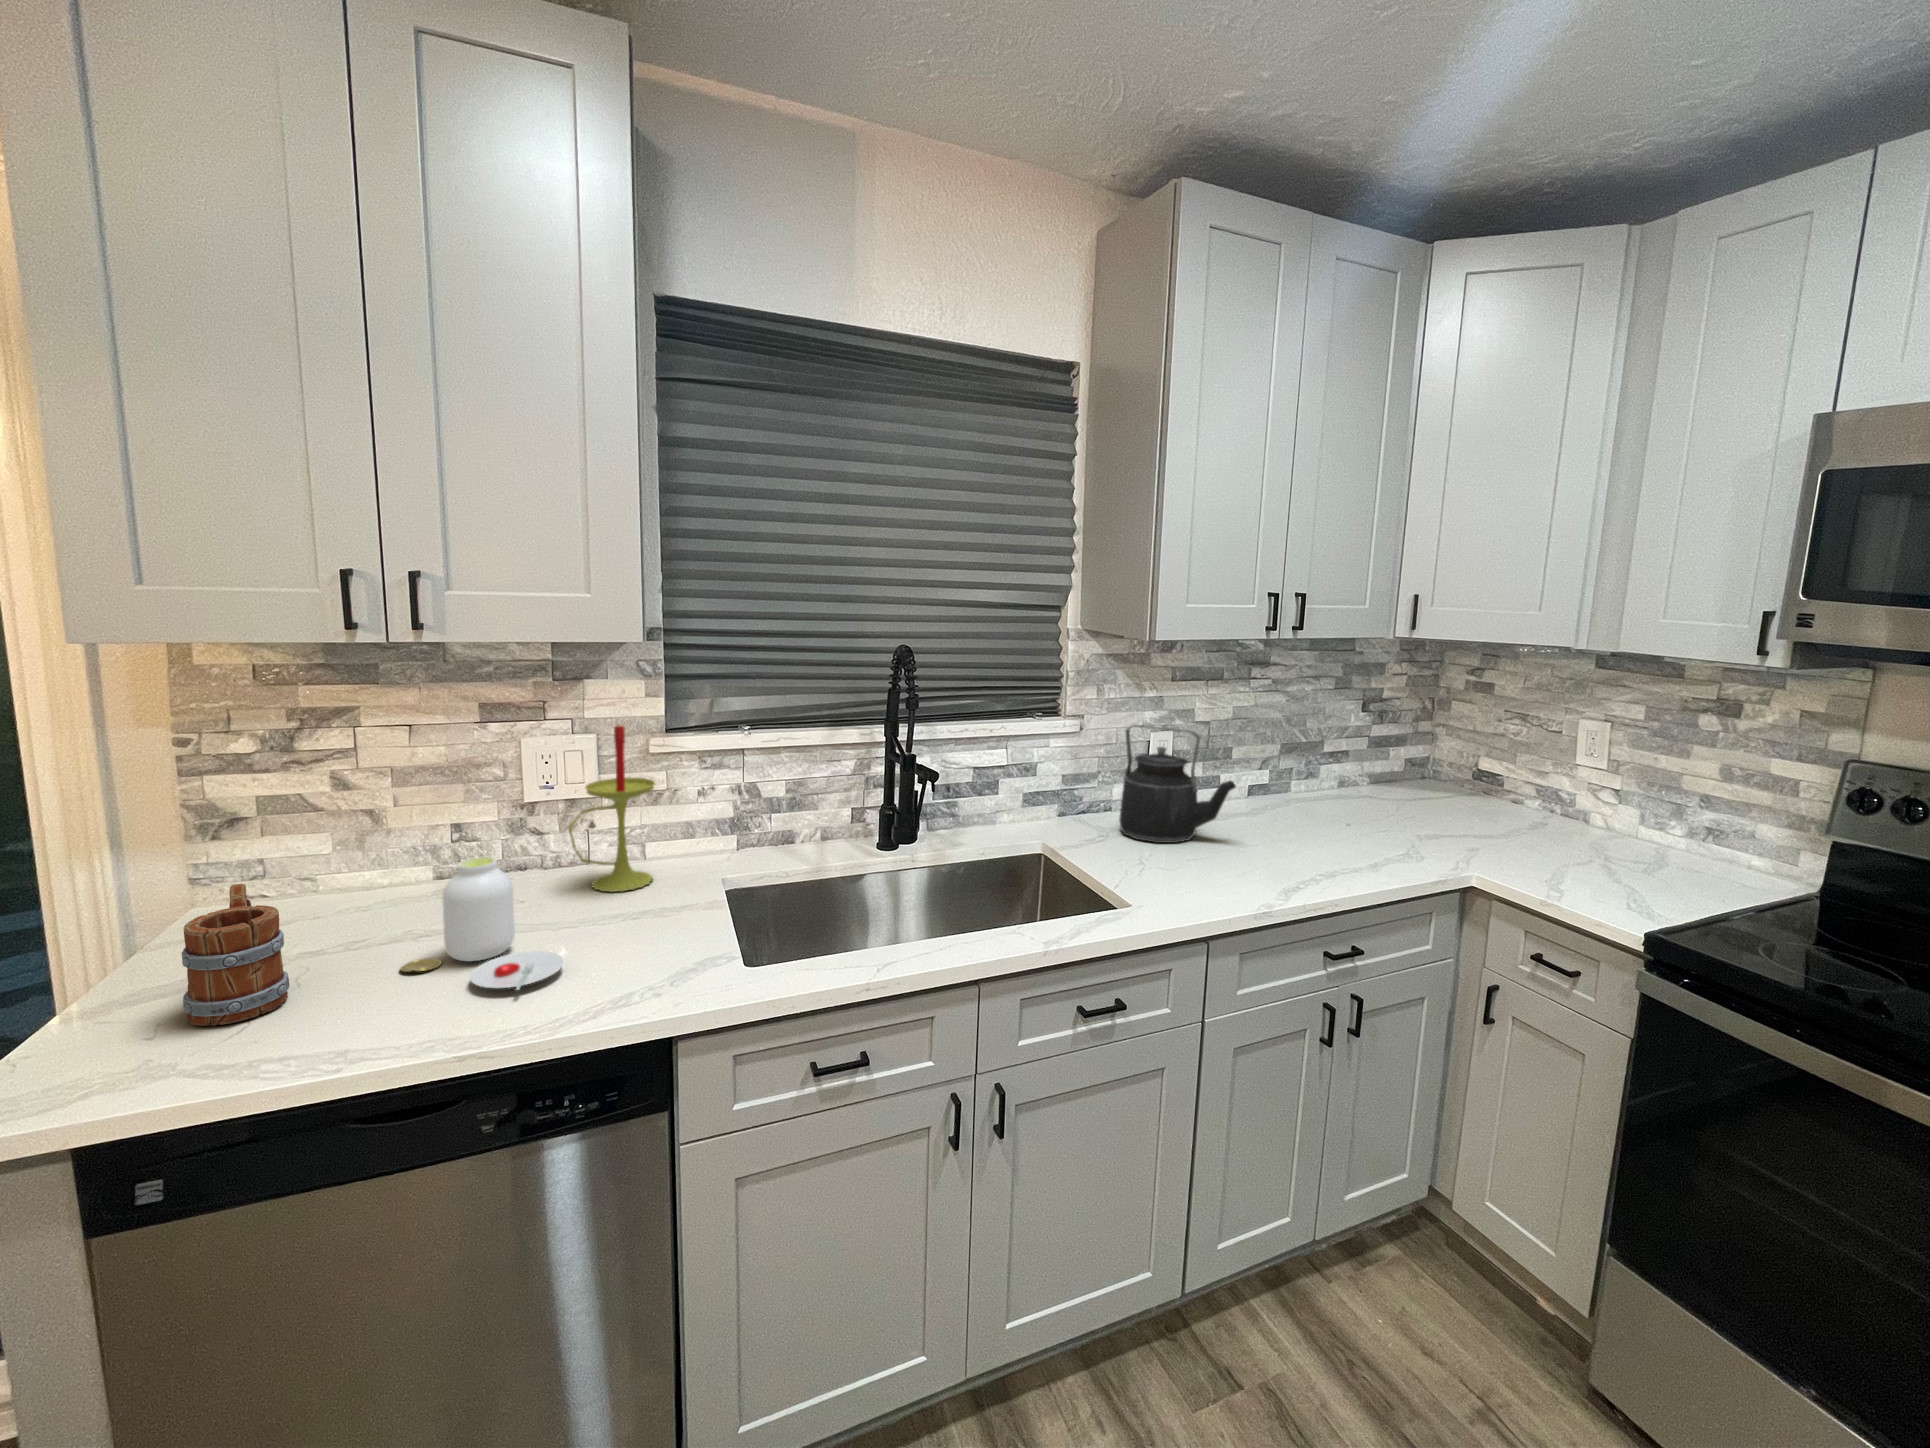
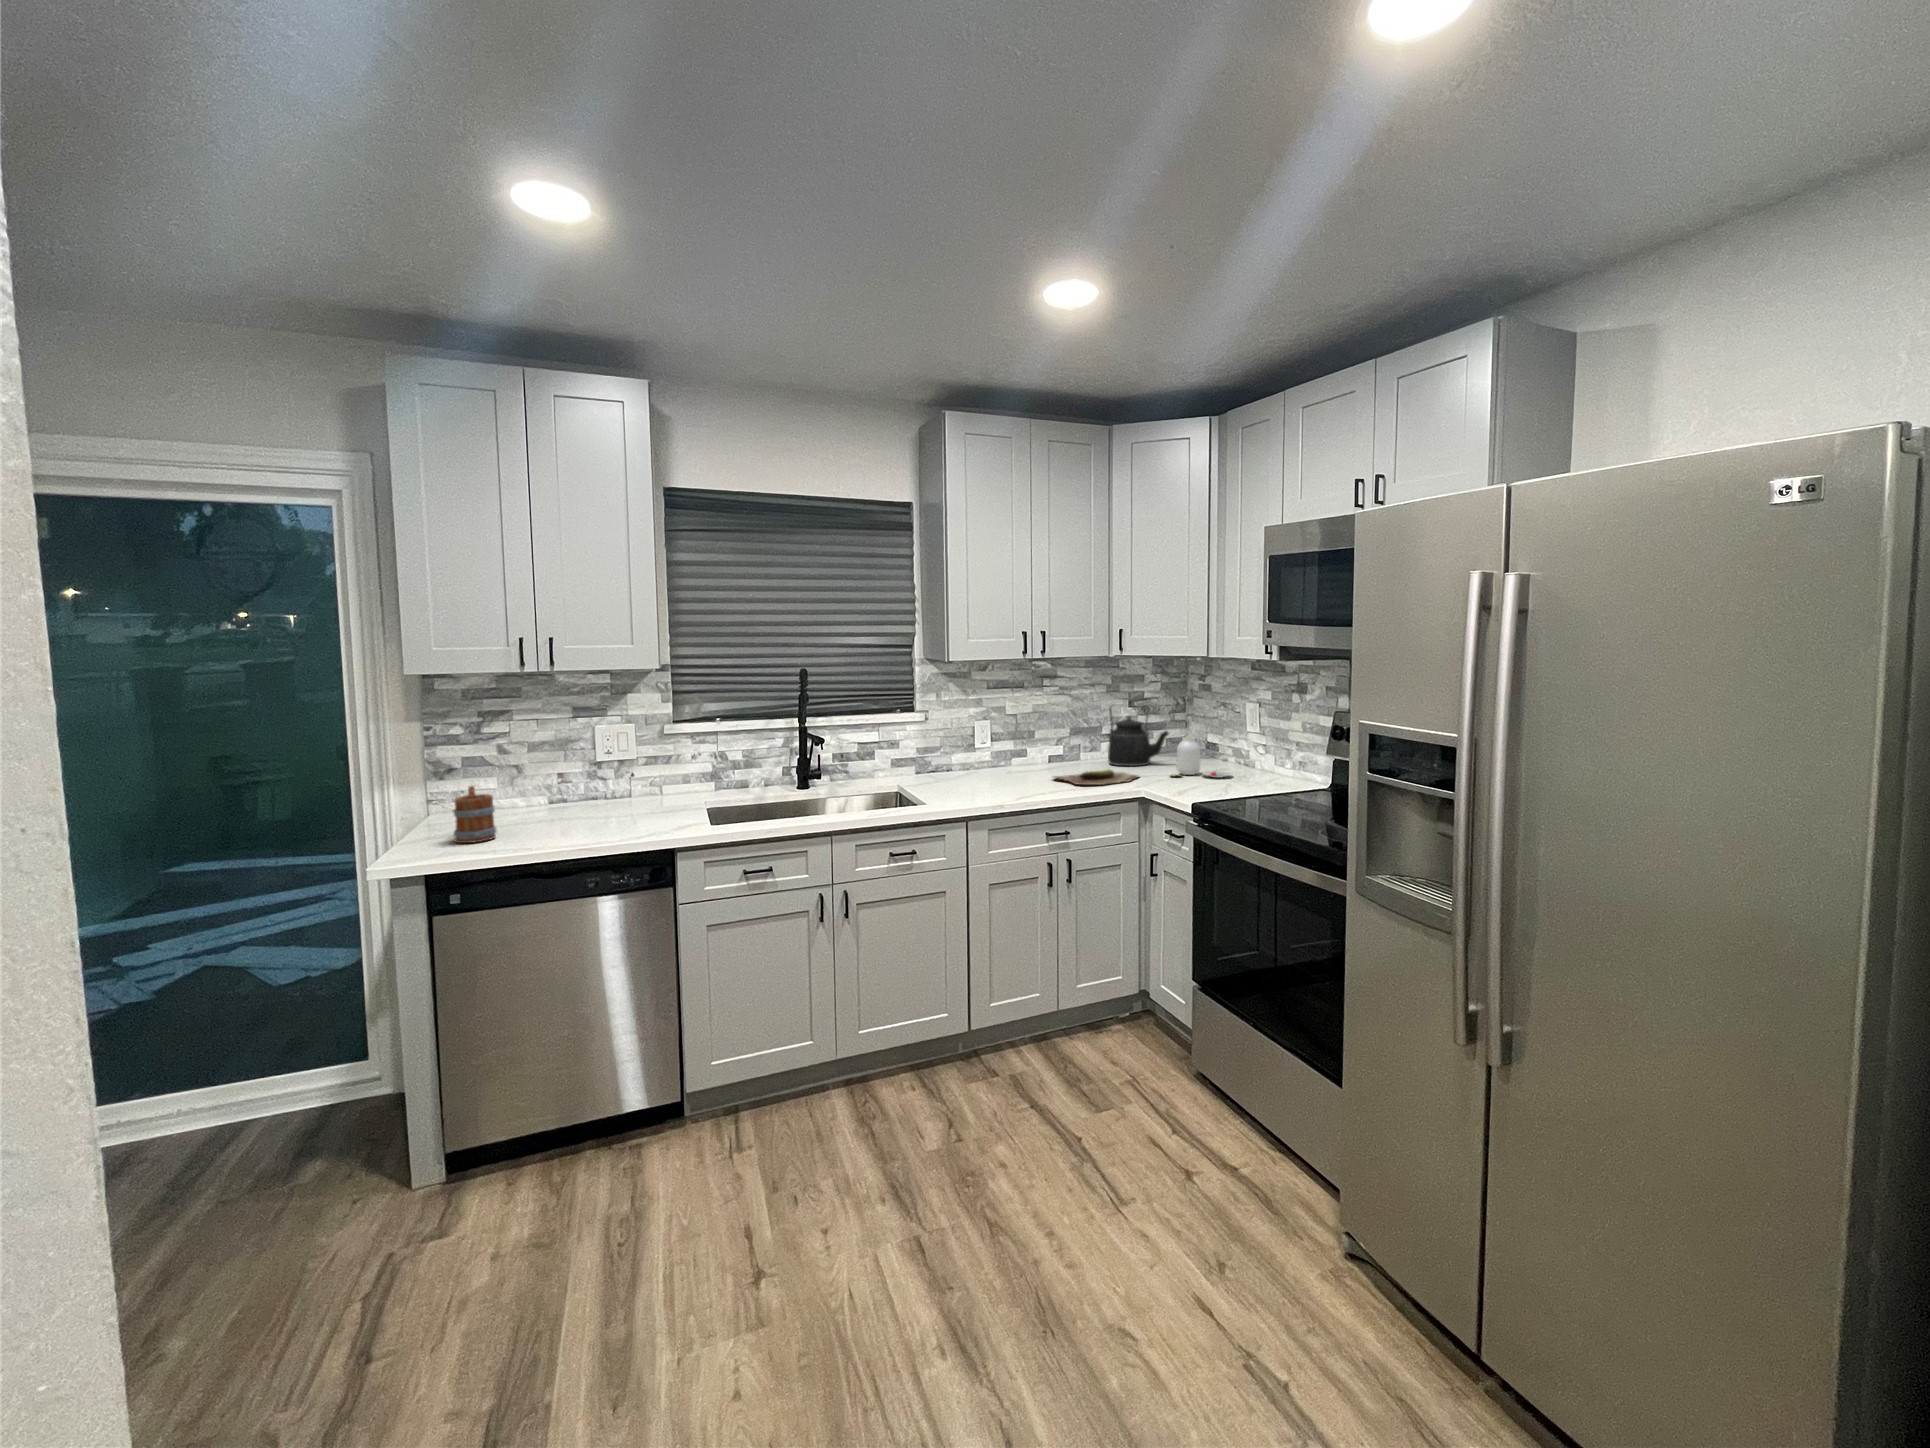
candle: present [568,725,655,892] -> none [621,715,667,807]
kettle: present [1119,725,1236,843] -> present [1108,704,1169,766]
cutting board: none [1291,823,1436,861] -> present [1054,769,1139,785]
jar: present [400,857,564,990] -> present [1174,737,1232,778]

